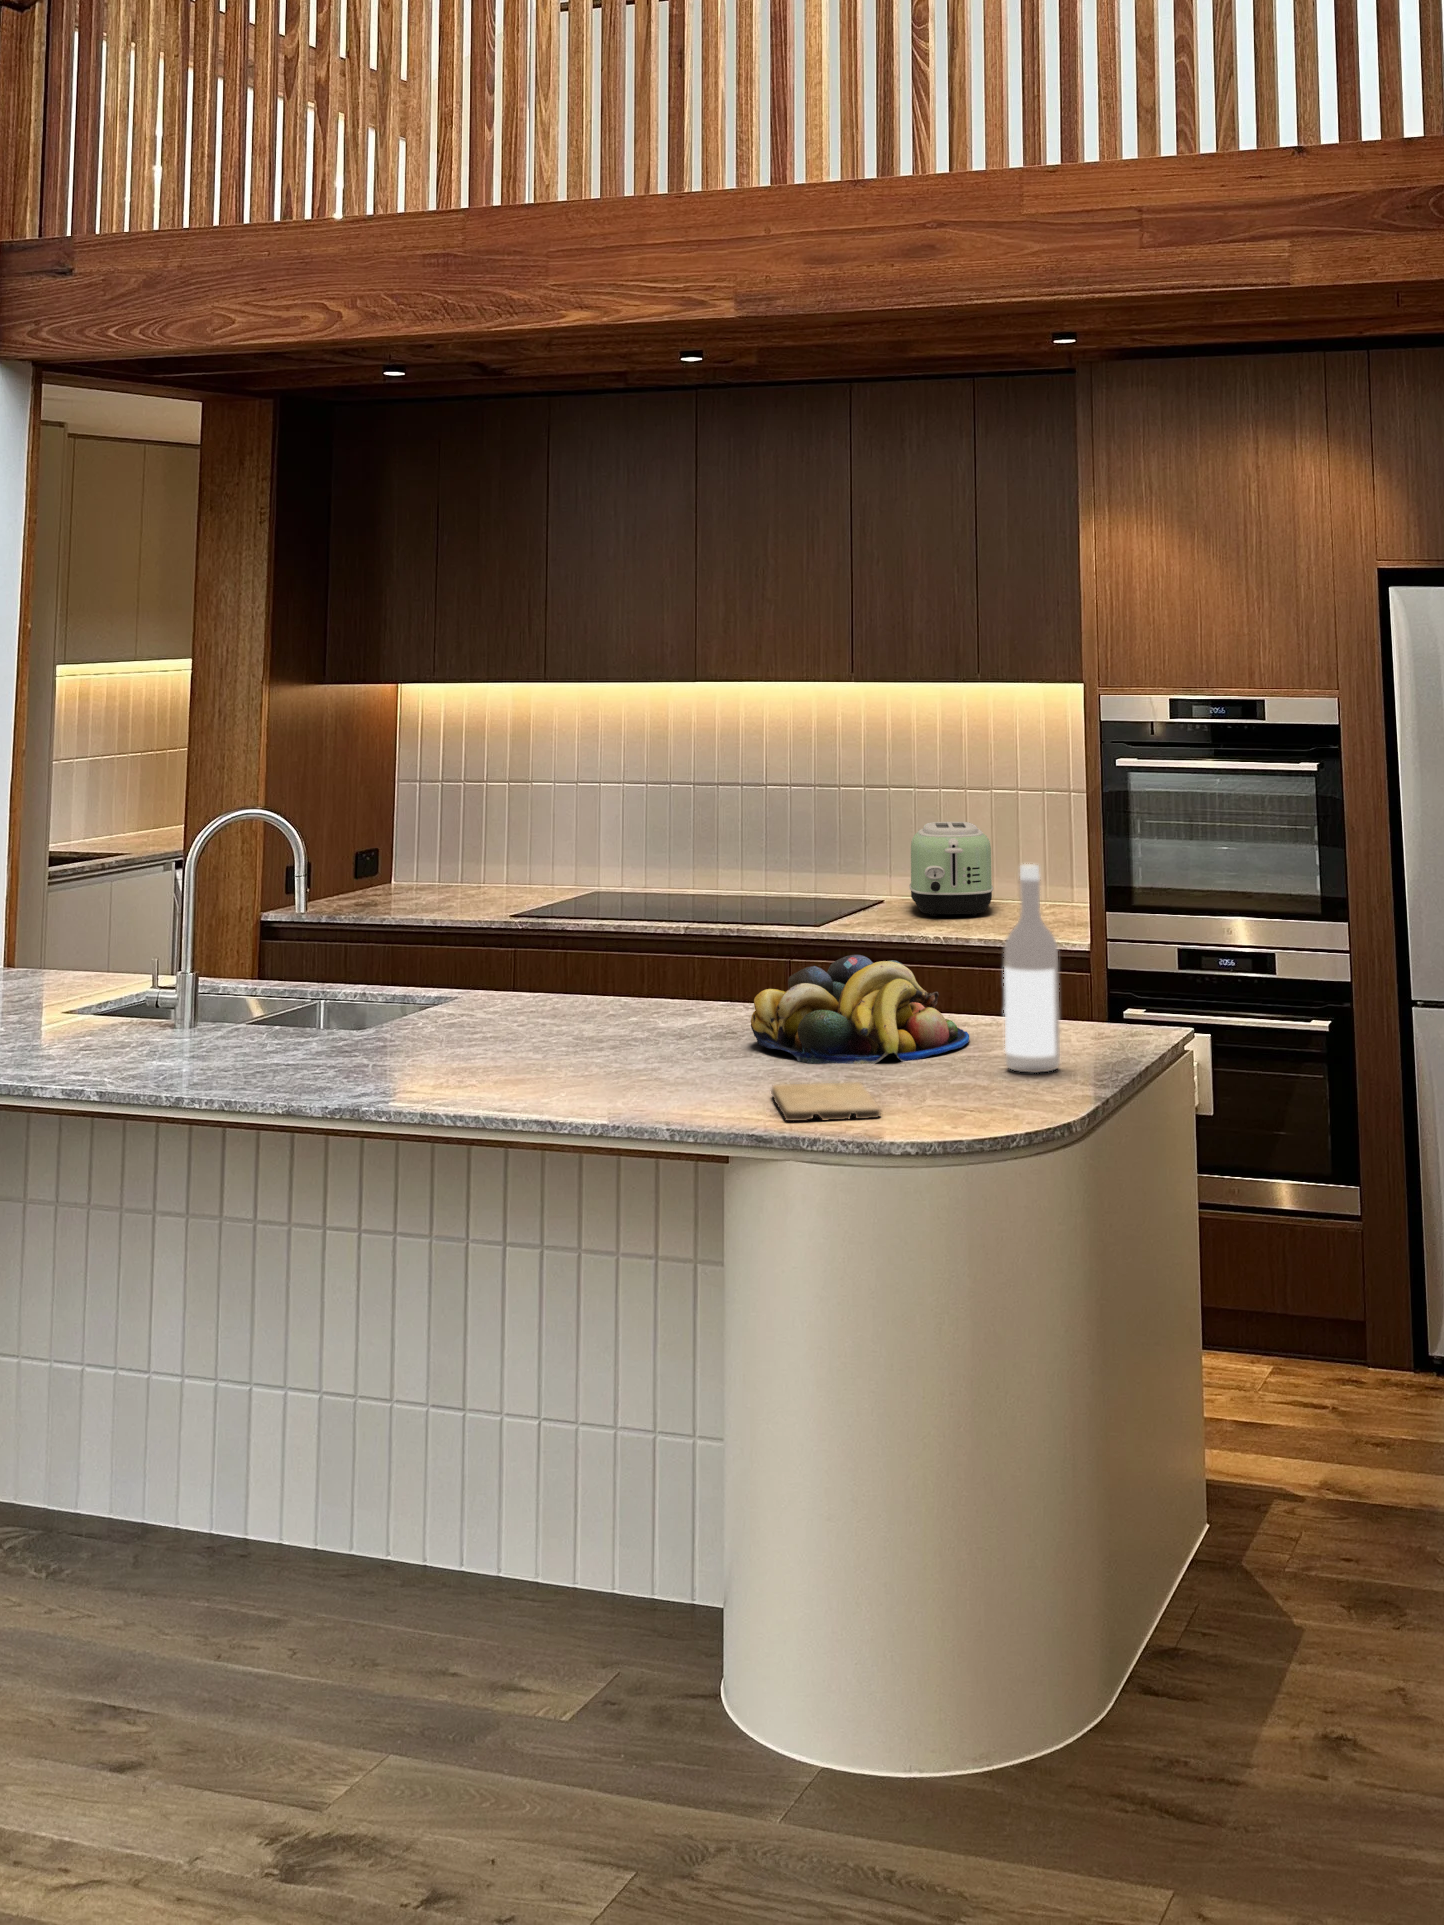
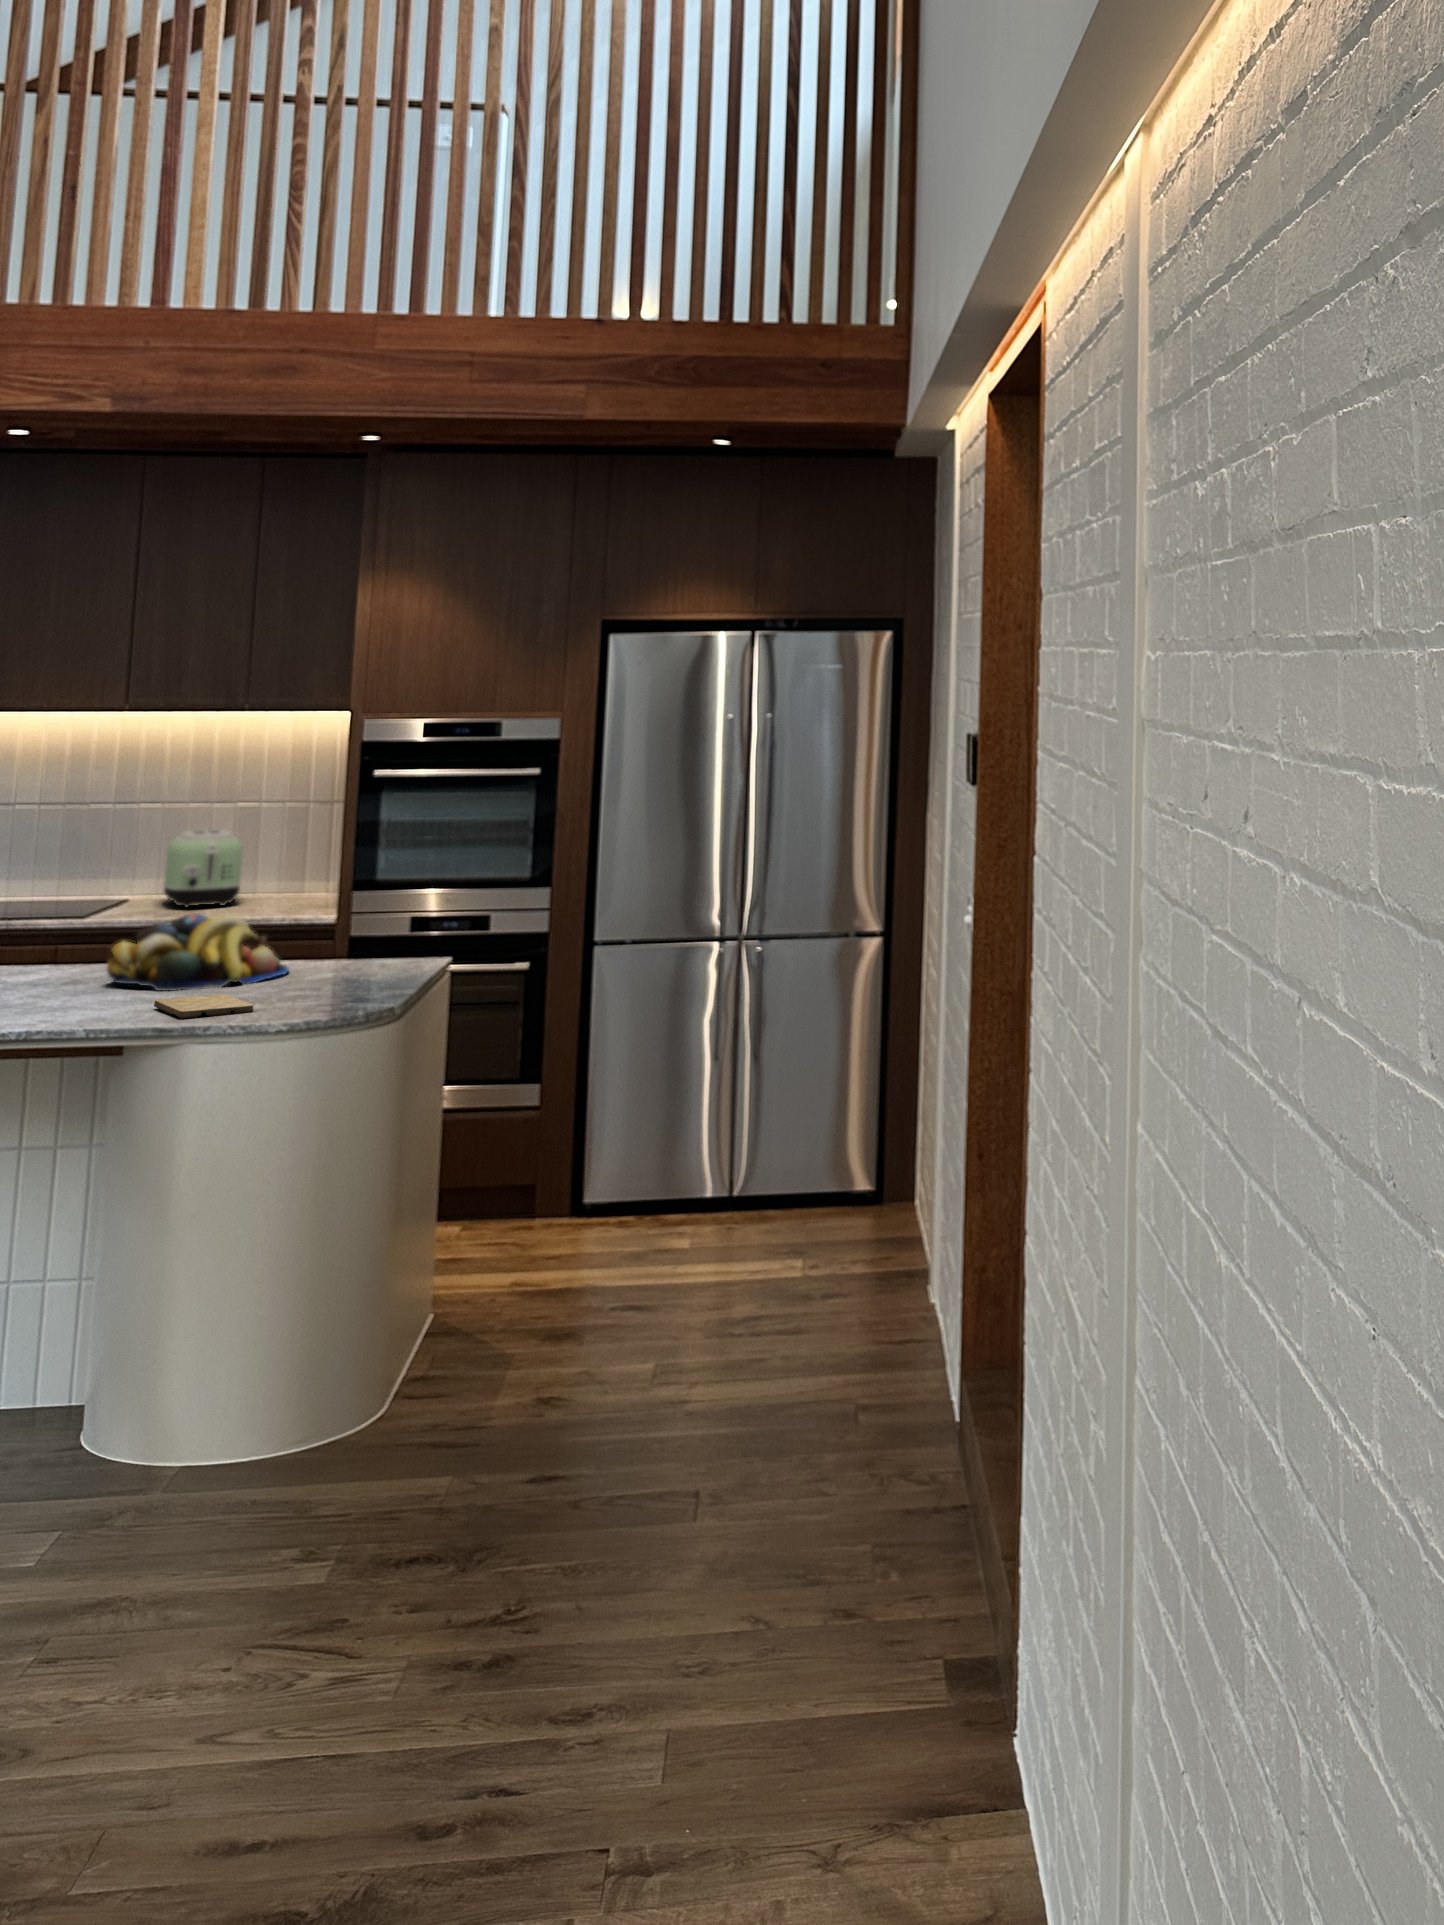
wine bottle: present [1004,864,1060,1073] -> none [331,832,378,982]

